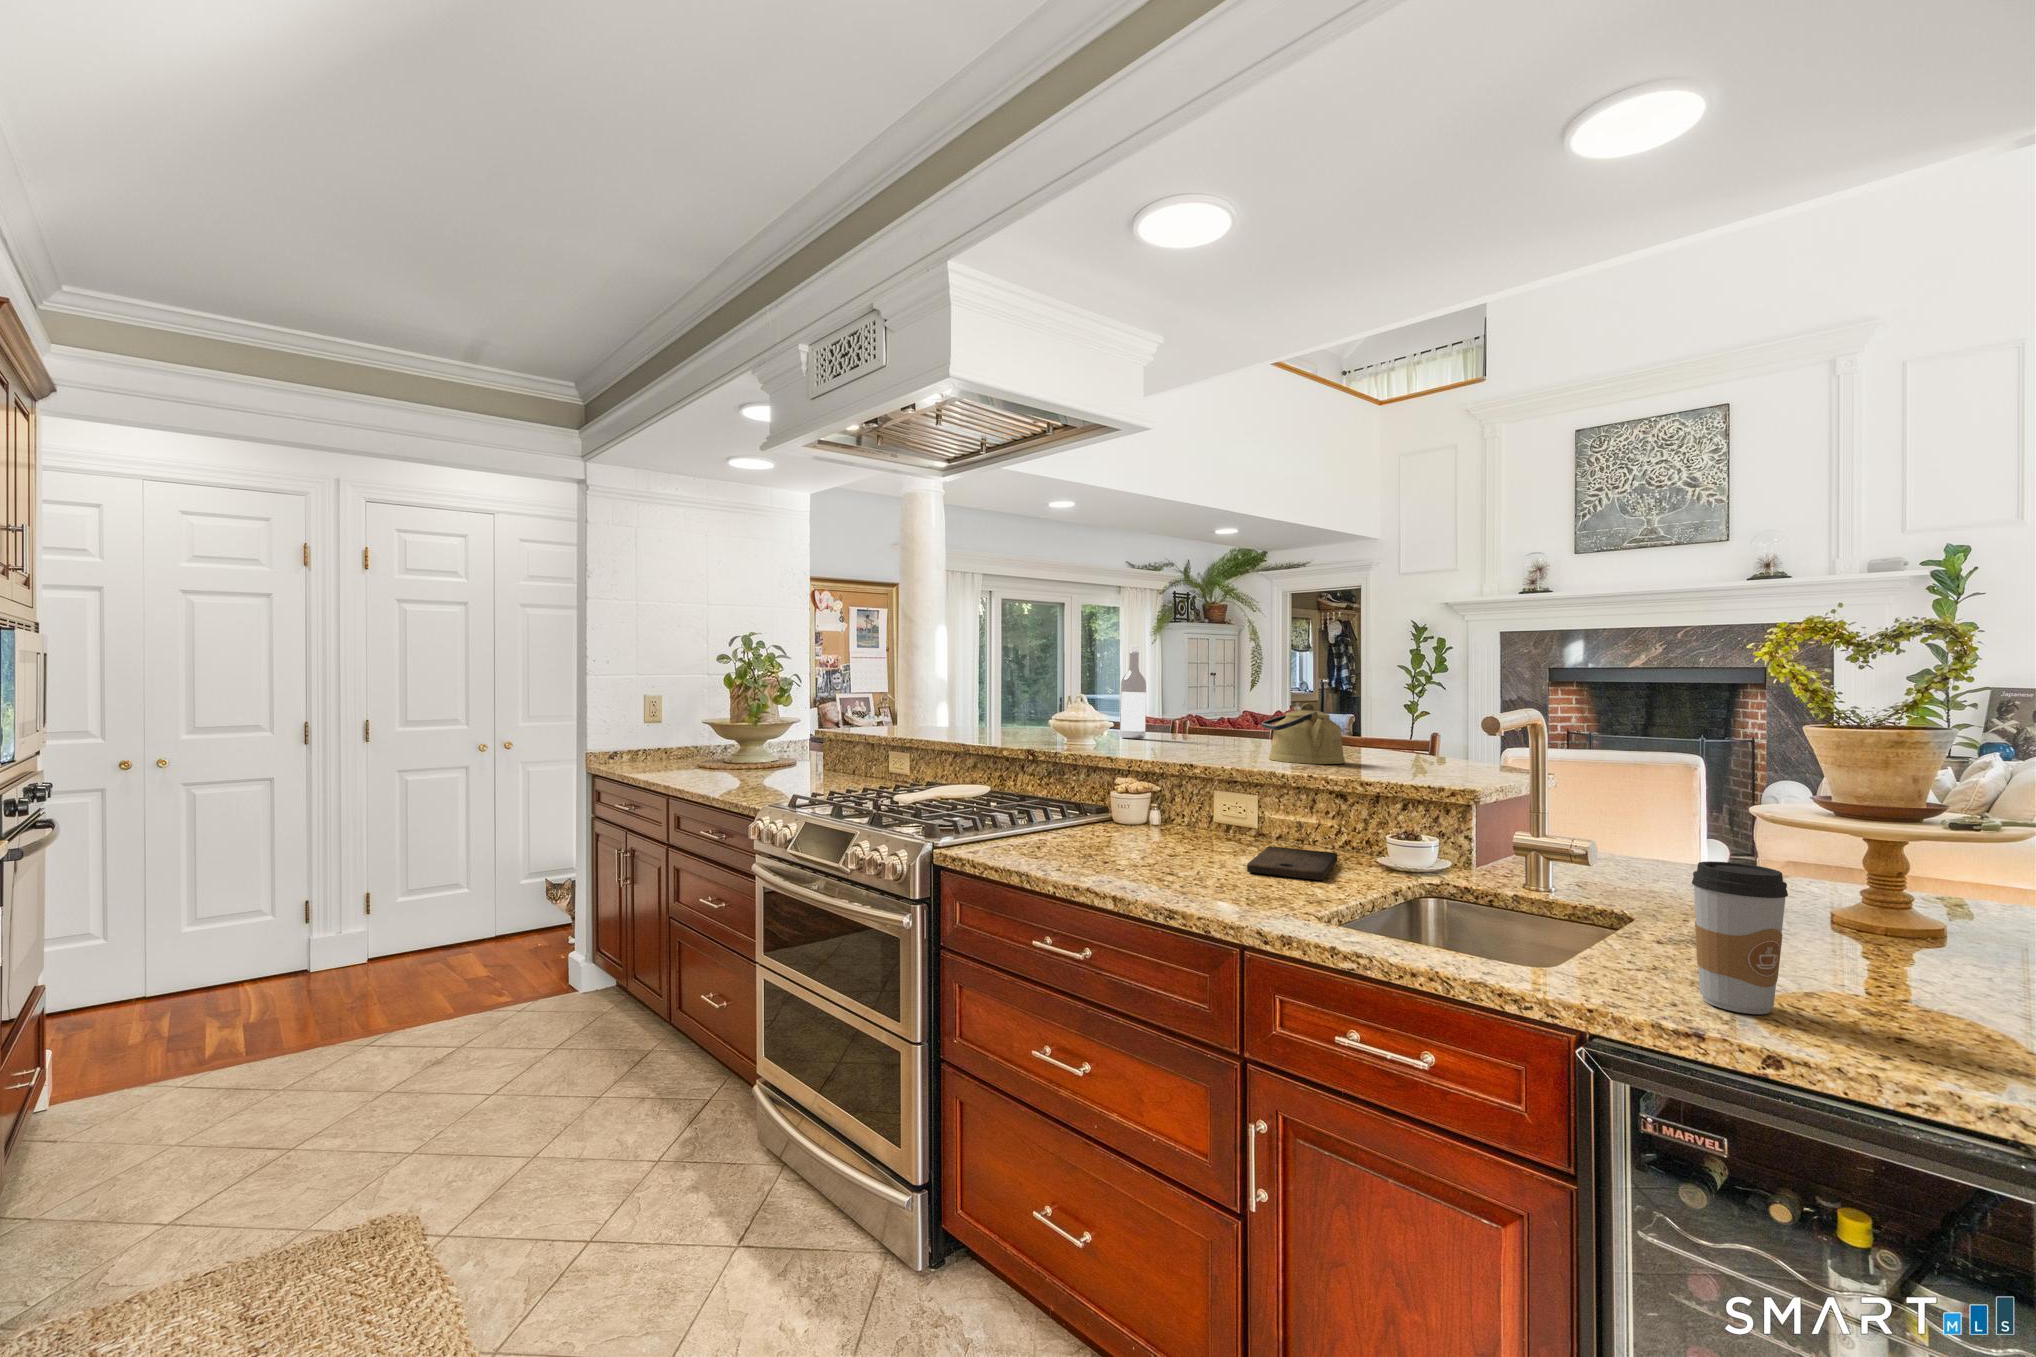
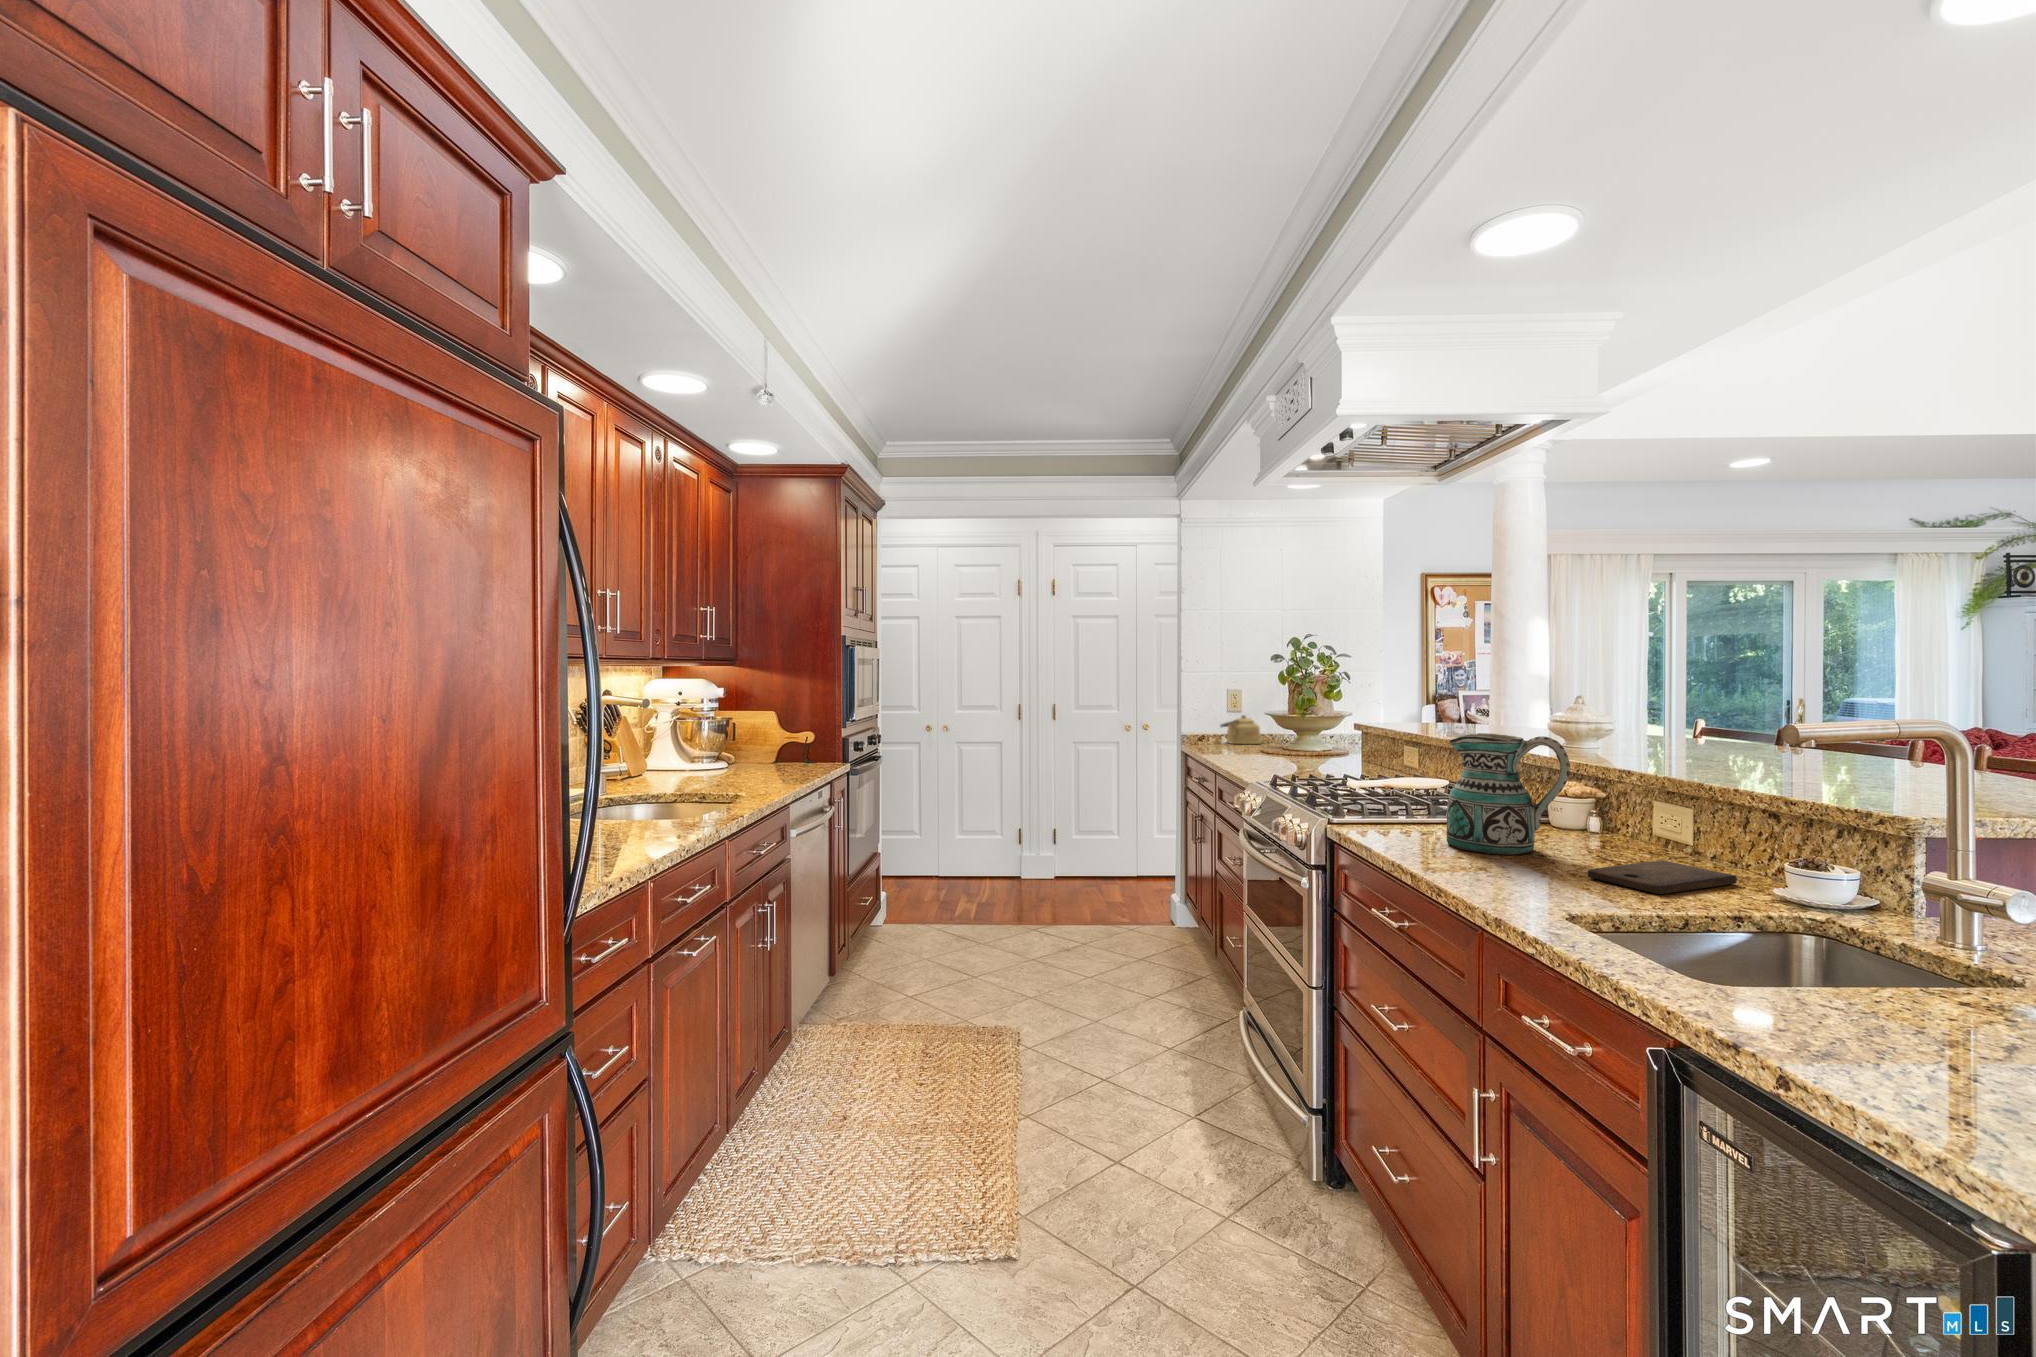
wine bottle: present [1120,646,1146,739] -> none [1646,644,1681,744]
kettle: present [1262,703,1345,764] -> present [1221,715,1261,744]
ceramic pitcher: none [1075,727,1193,859] -> present [1447,733,1570,855]
coffee cup: present [1692,861,1788,1014] -> none [1816,898,1926,1061]

